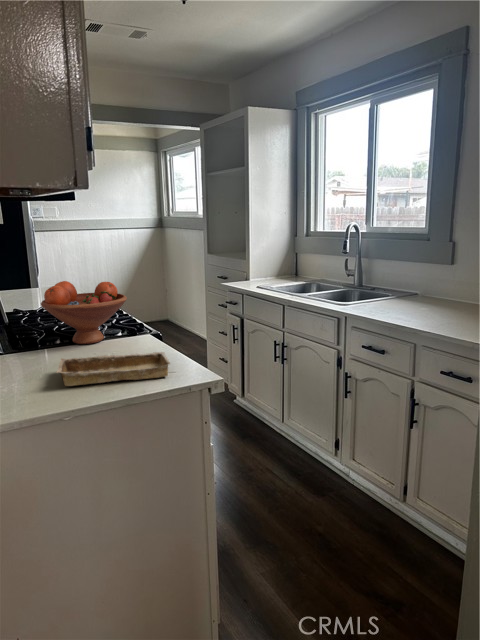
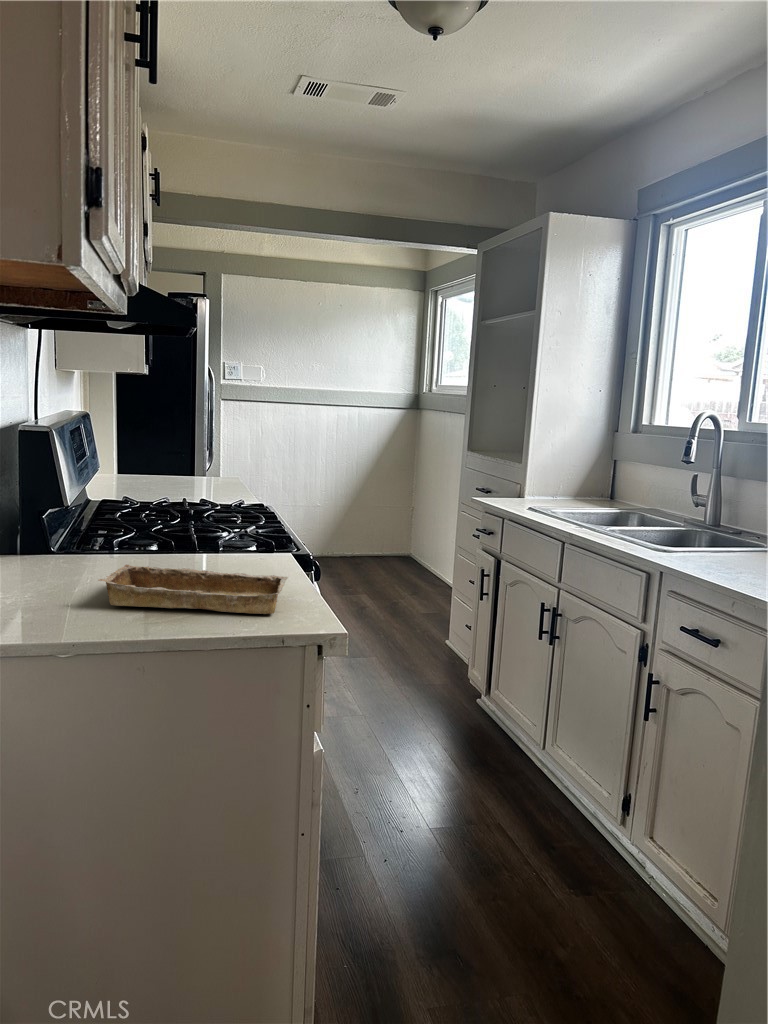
fruit bowl: present [41,281,127,344] -> none [133,453,267,554]

